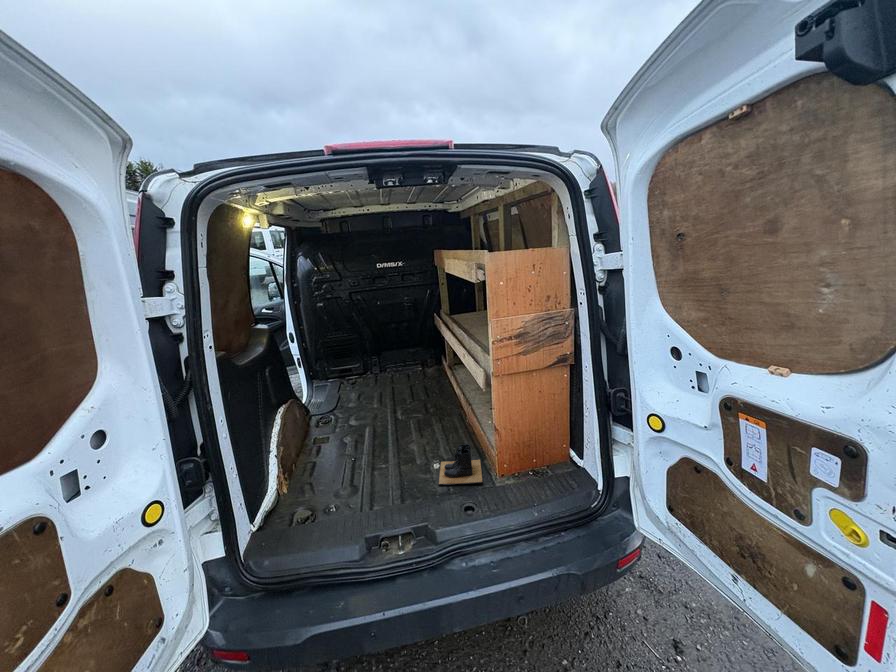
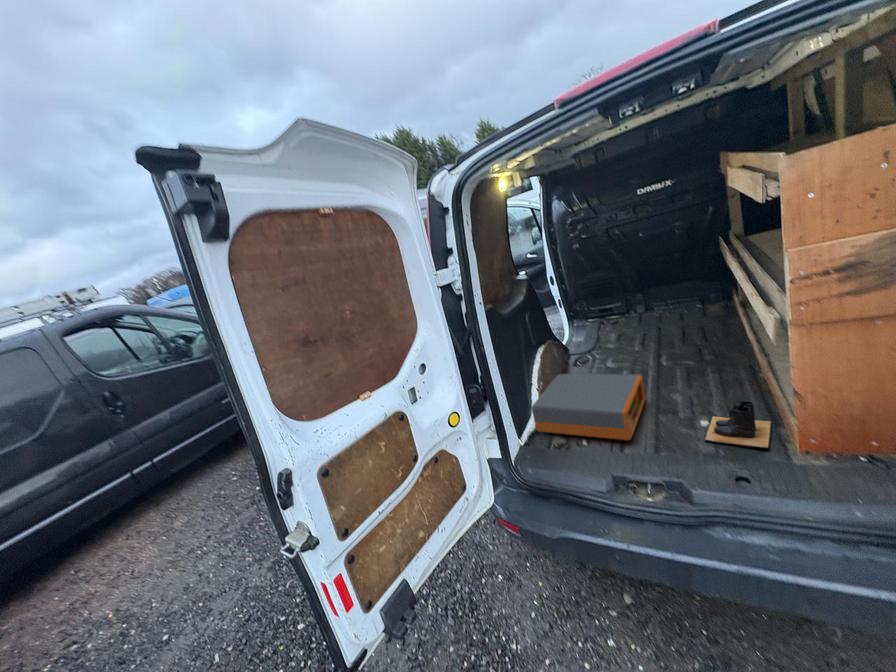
storage box: none [268,430,387,508] -> present [532,374,646,440]

